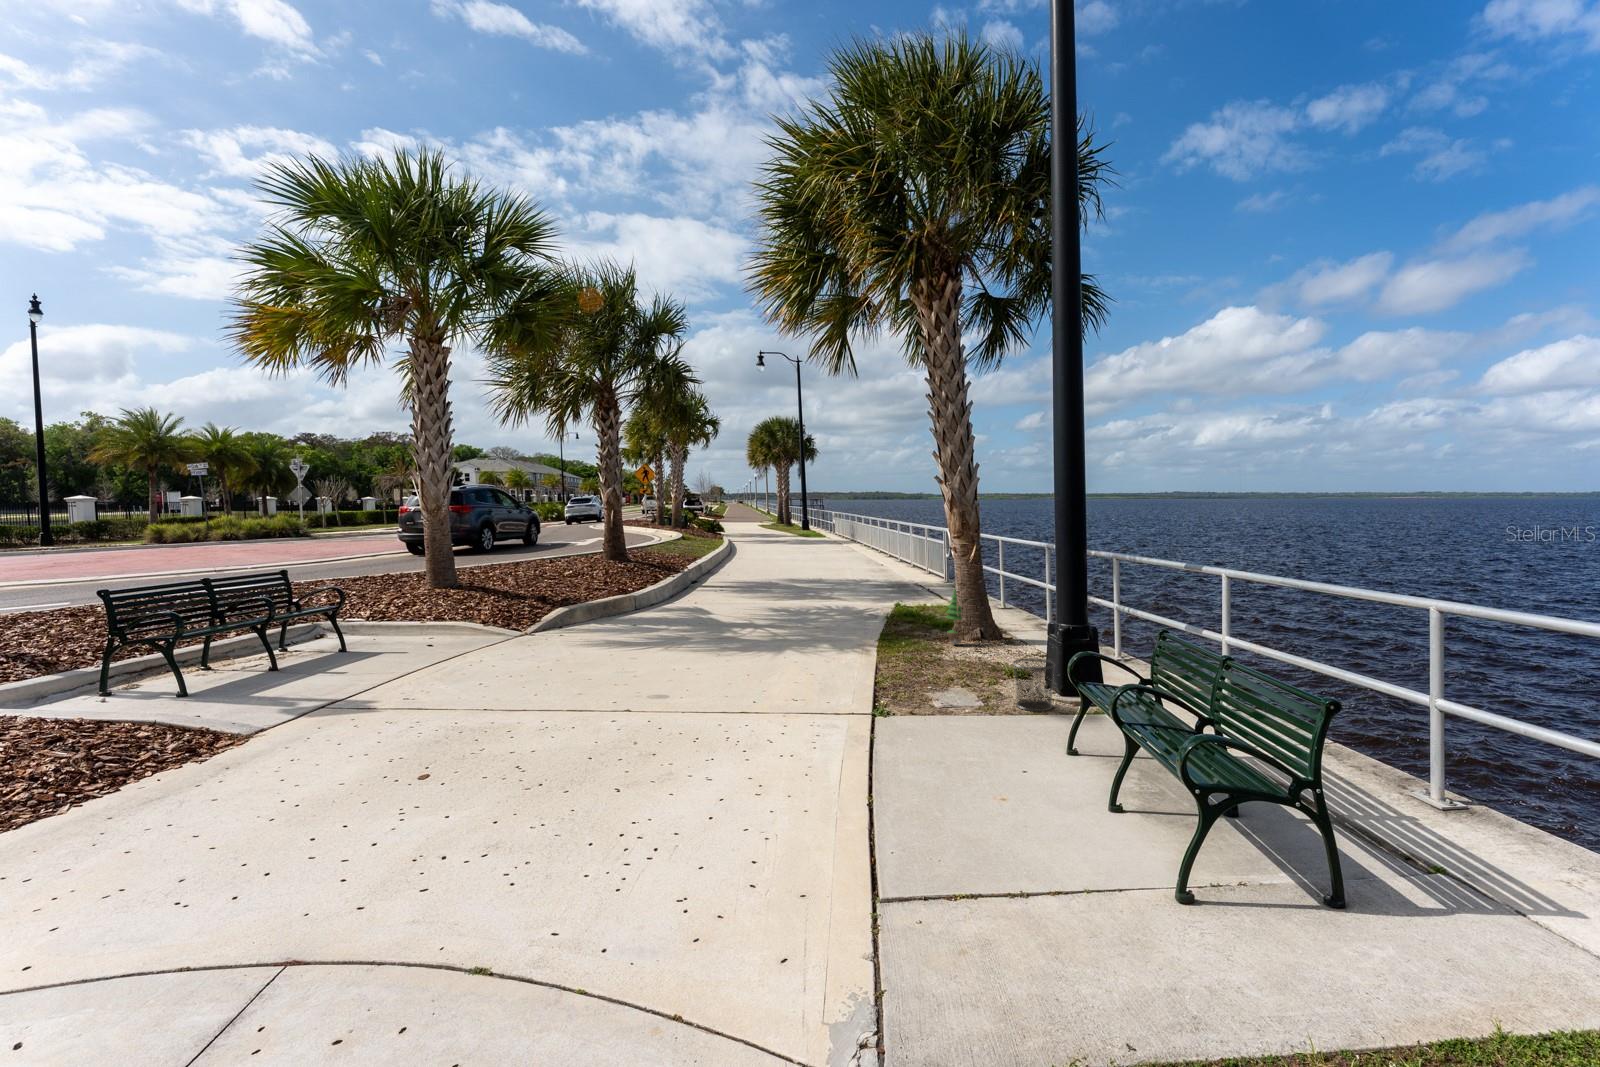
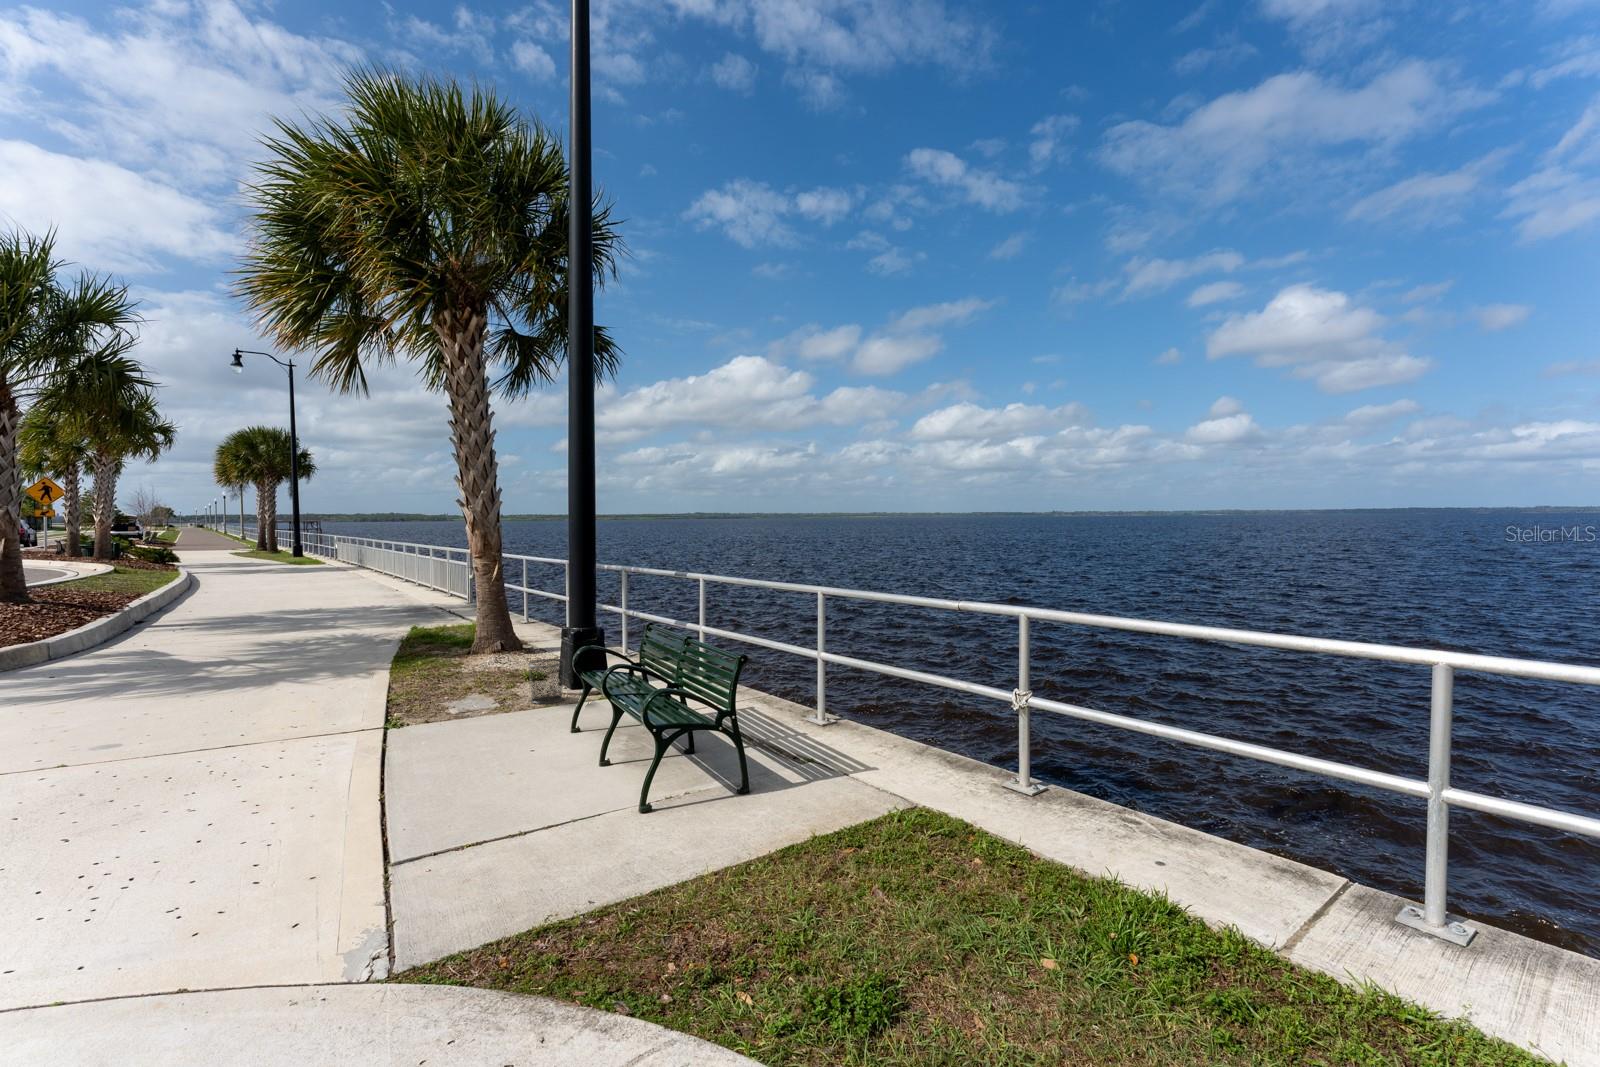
potted tree: present [946,590,962,645] -> none [464,604,485,659]

